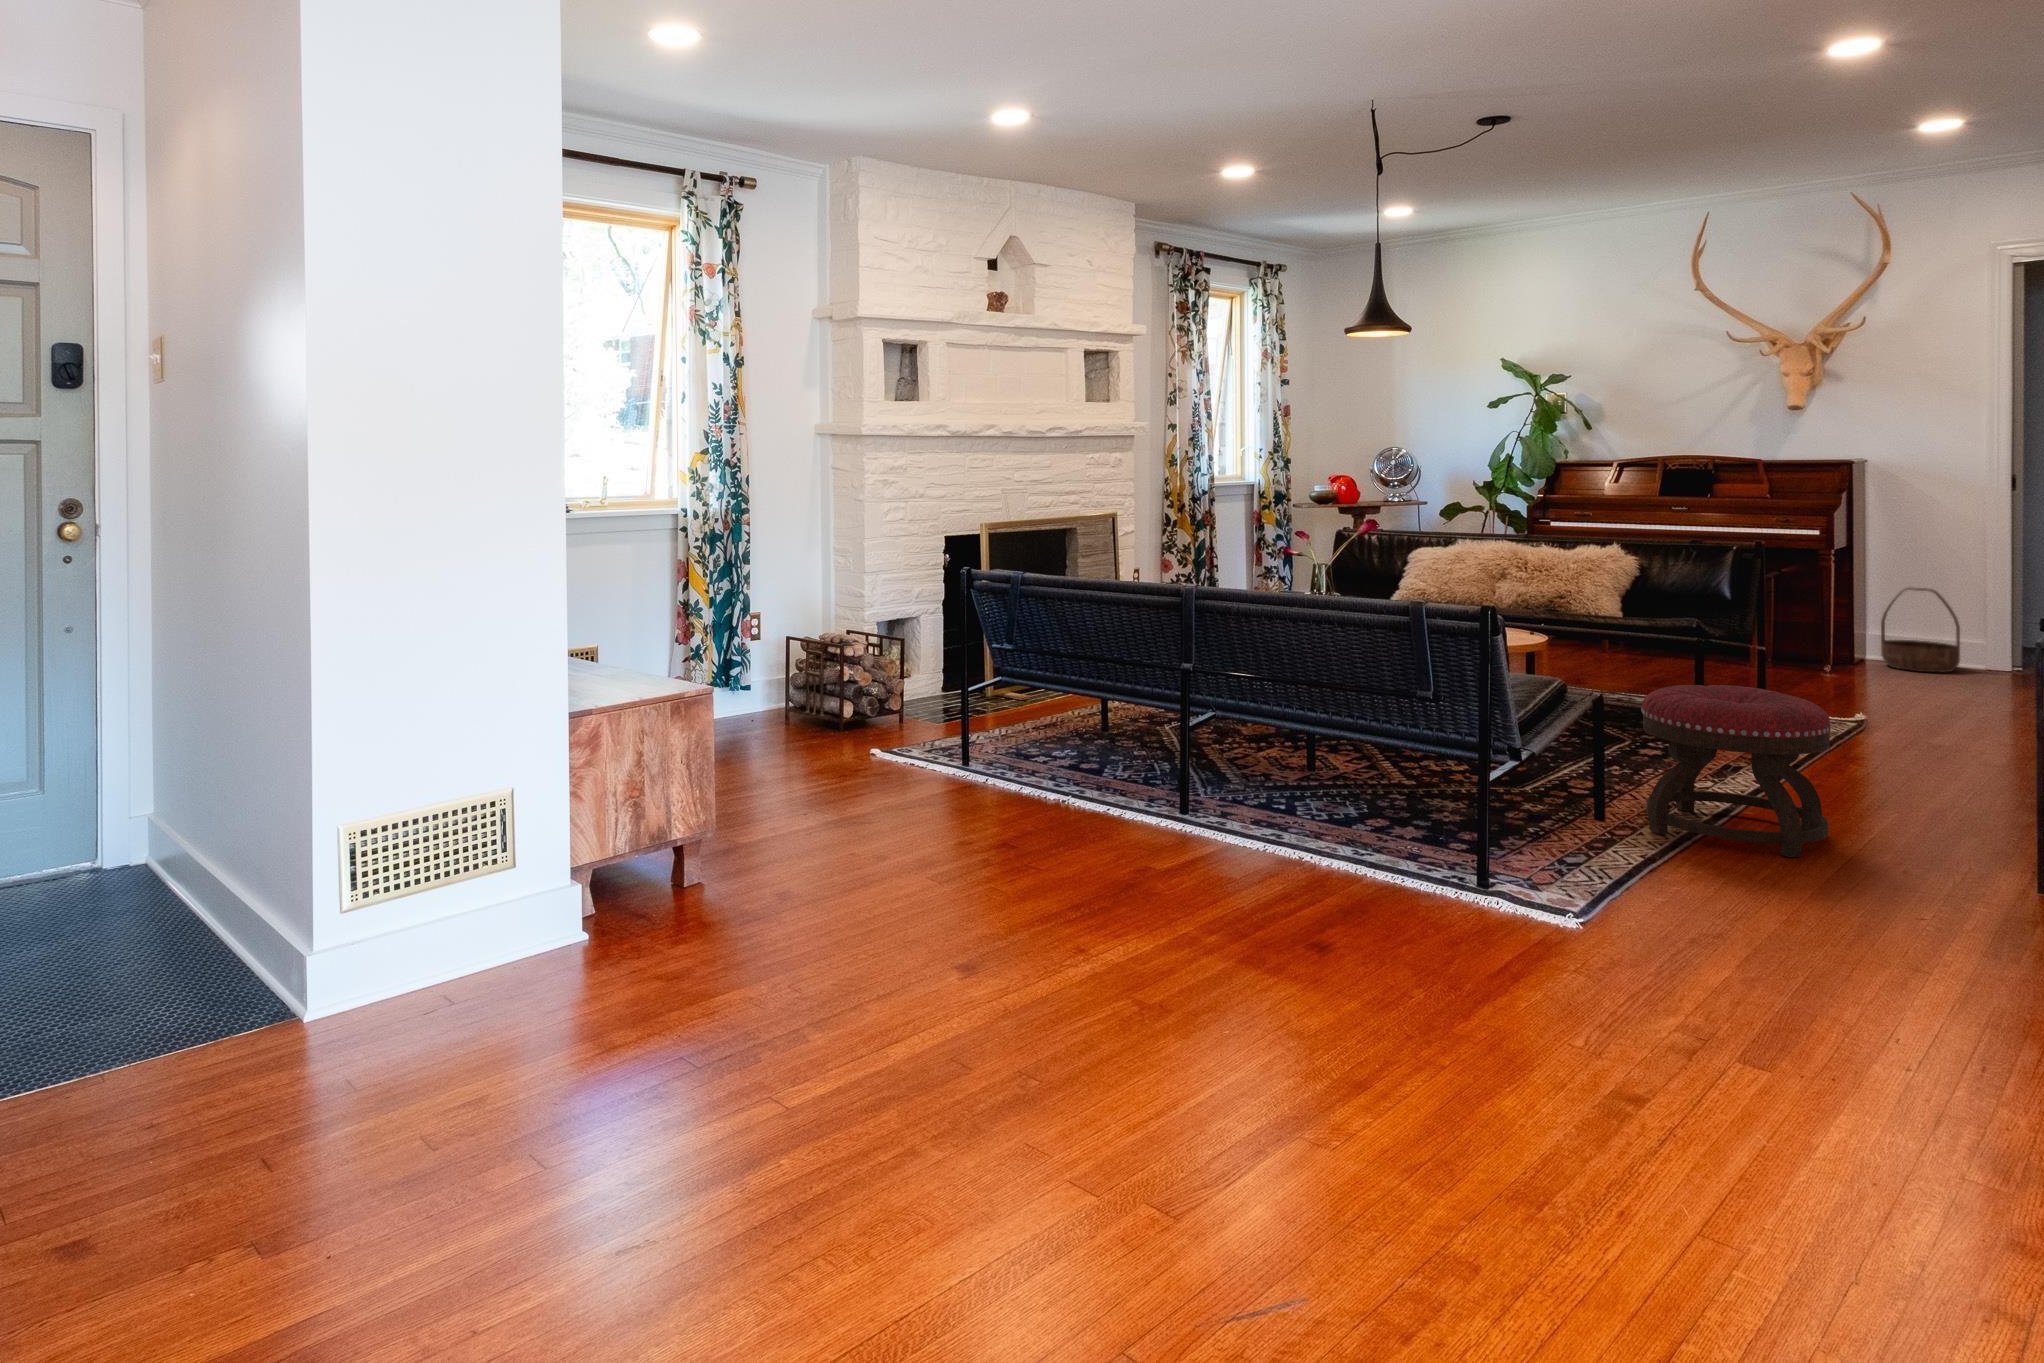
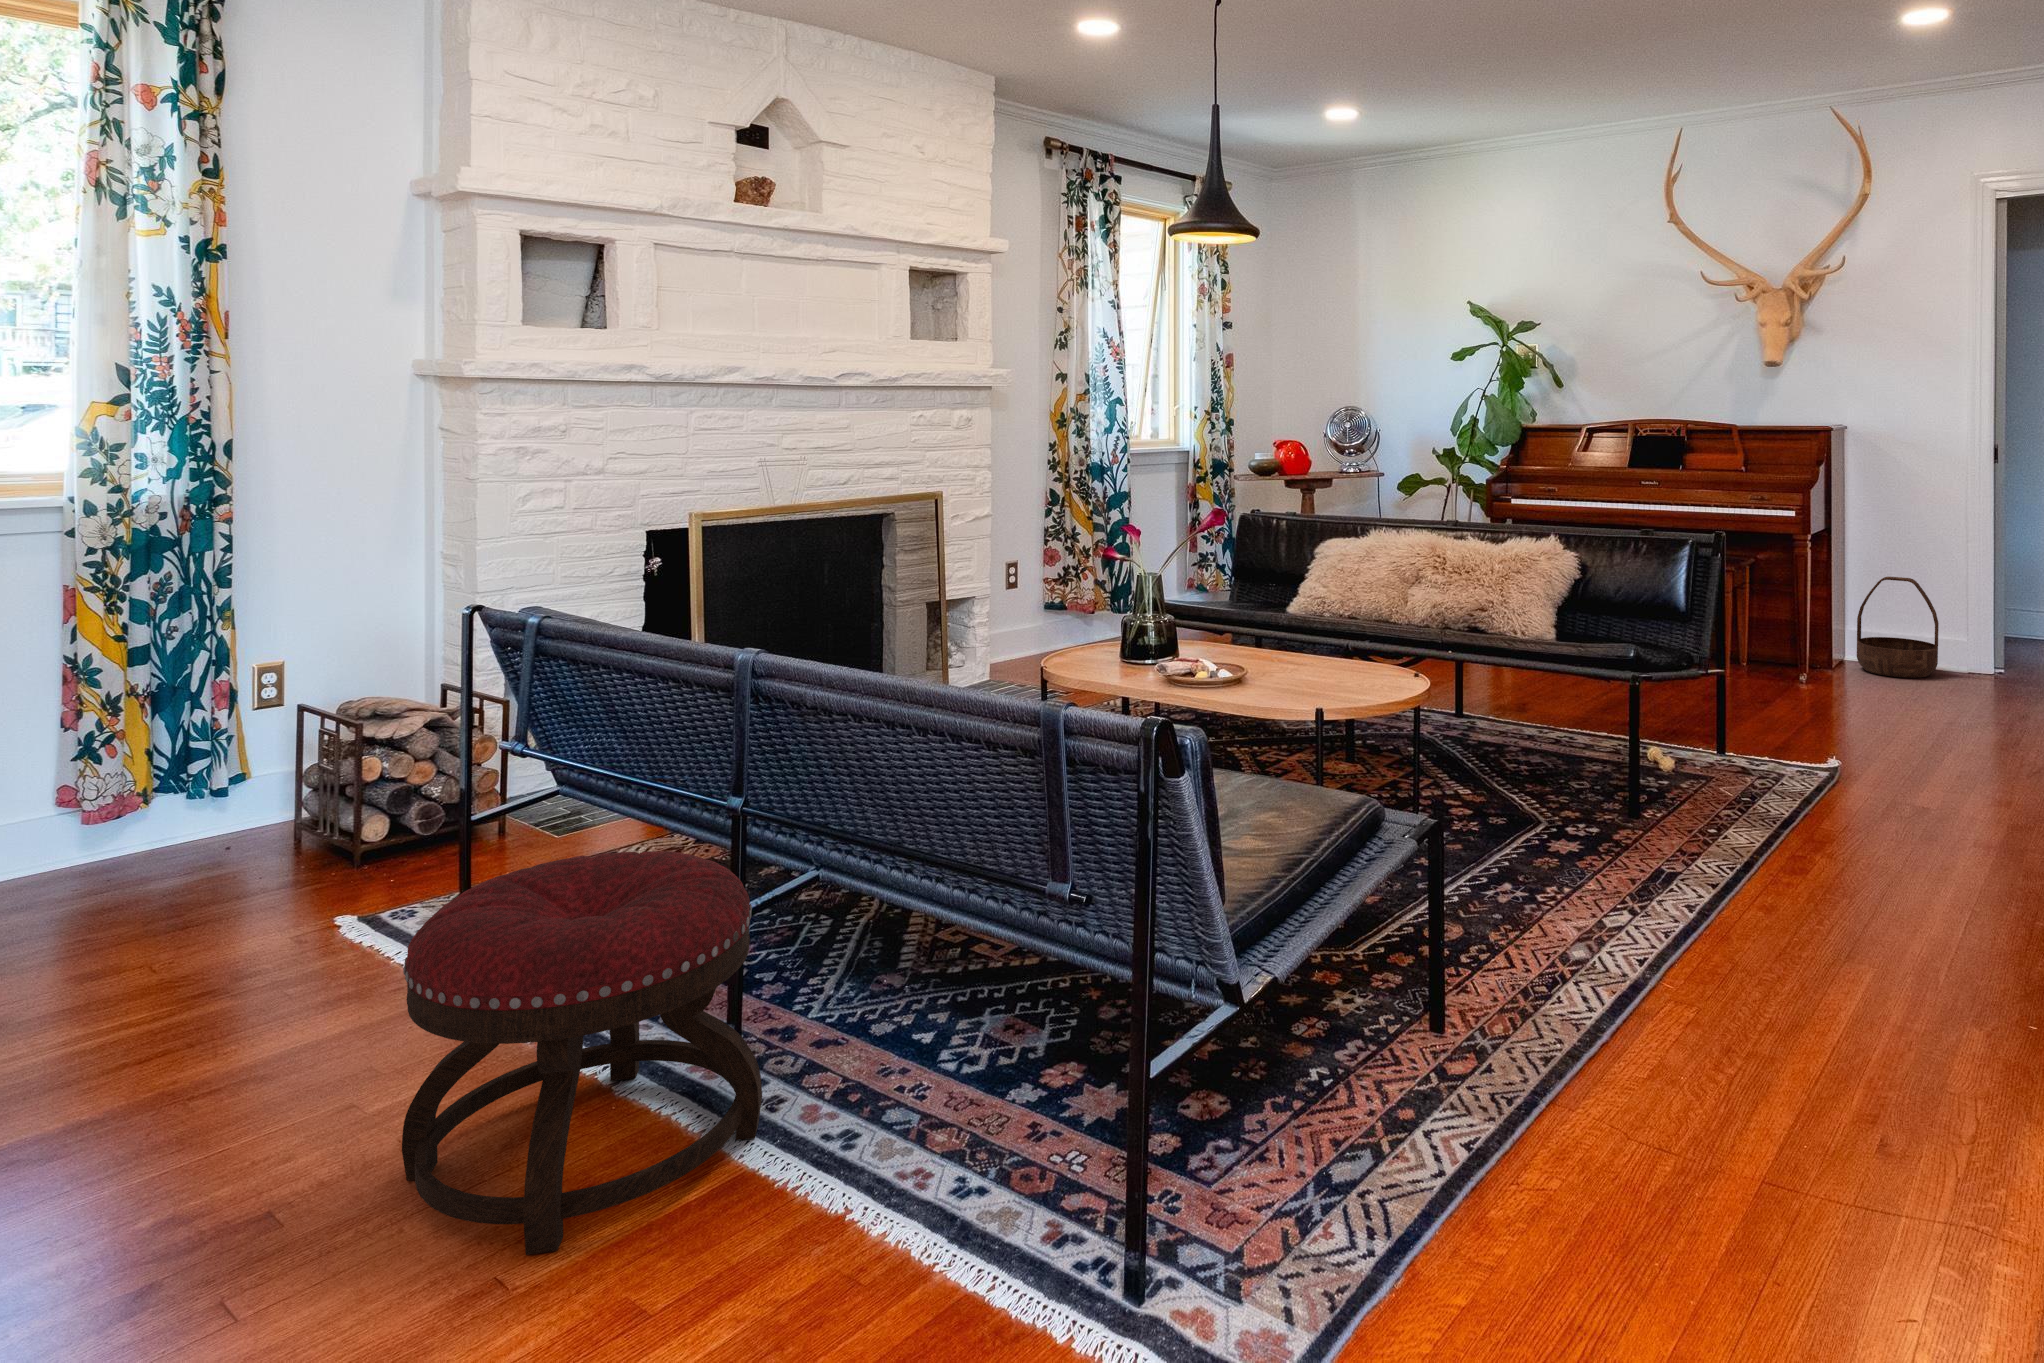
ottoman: present [1641,685,1831,857] -> present [402,851,762,1255]

